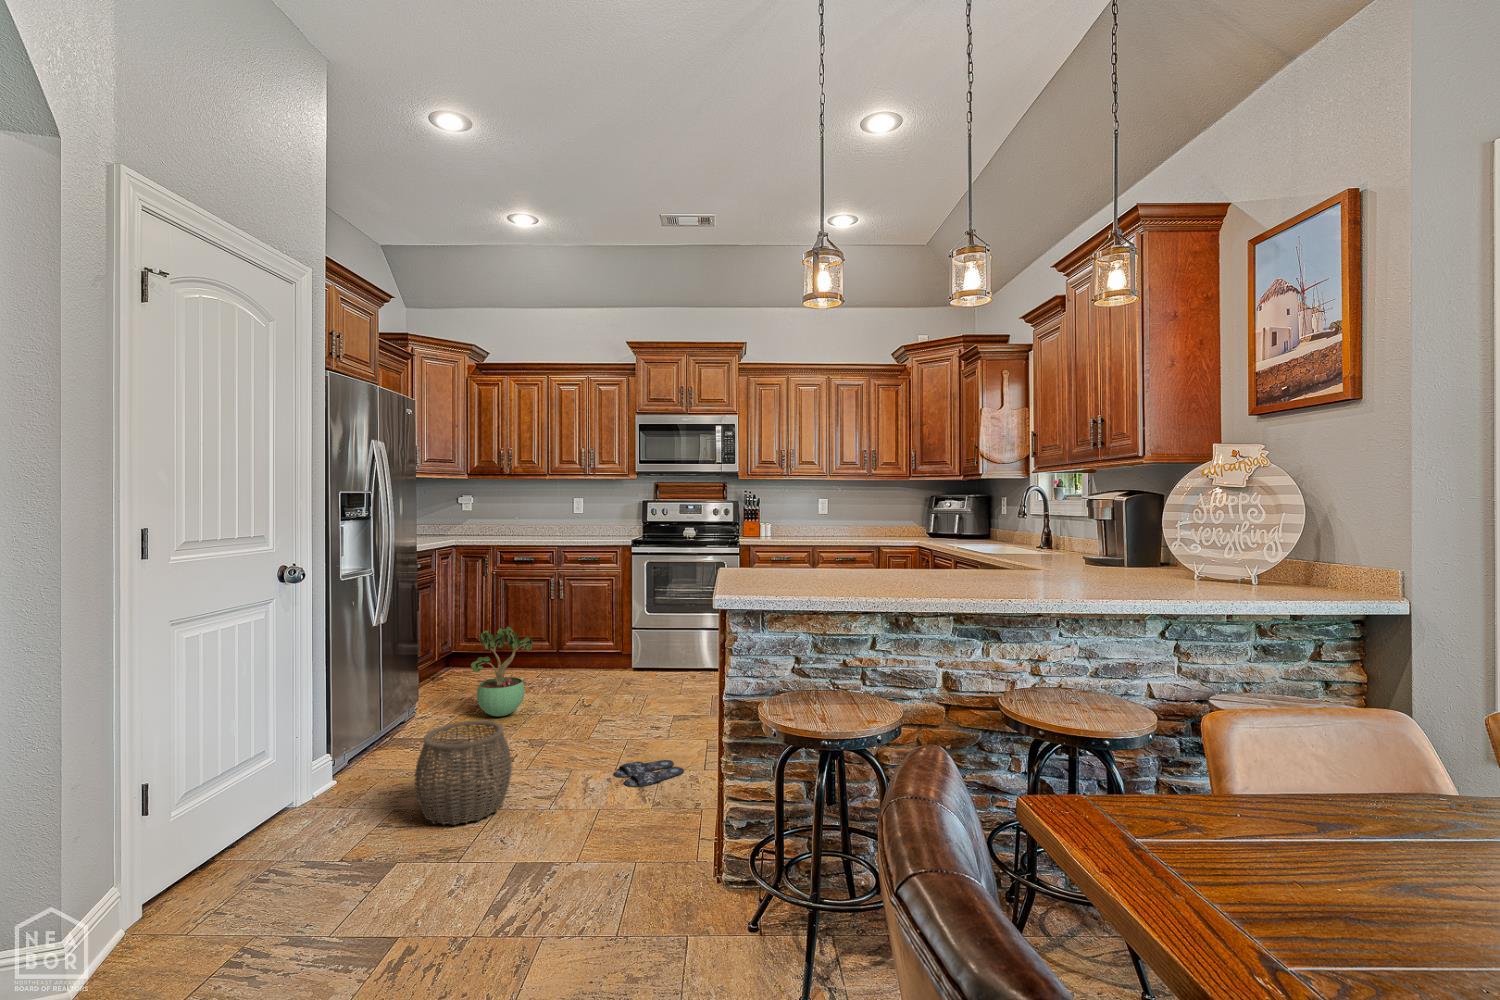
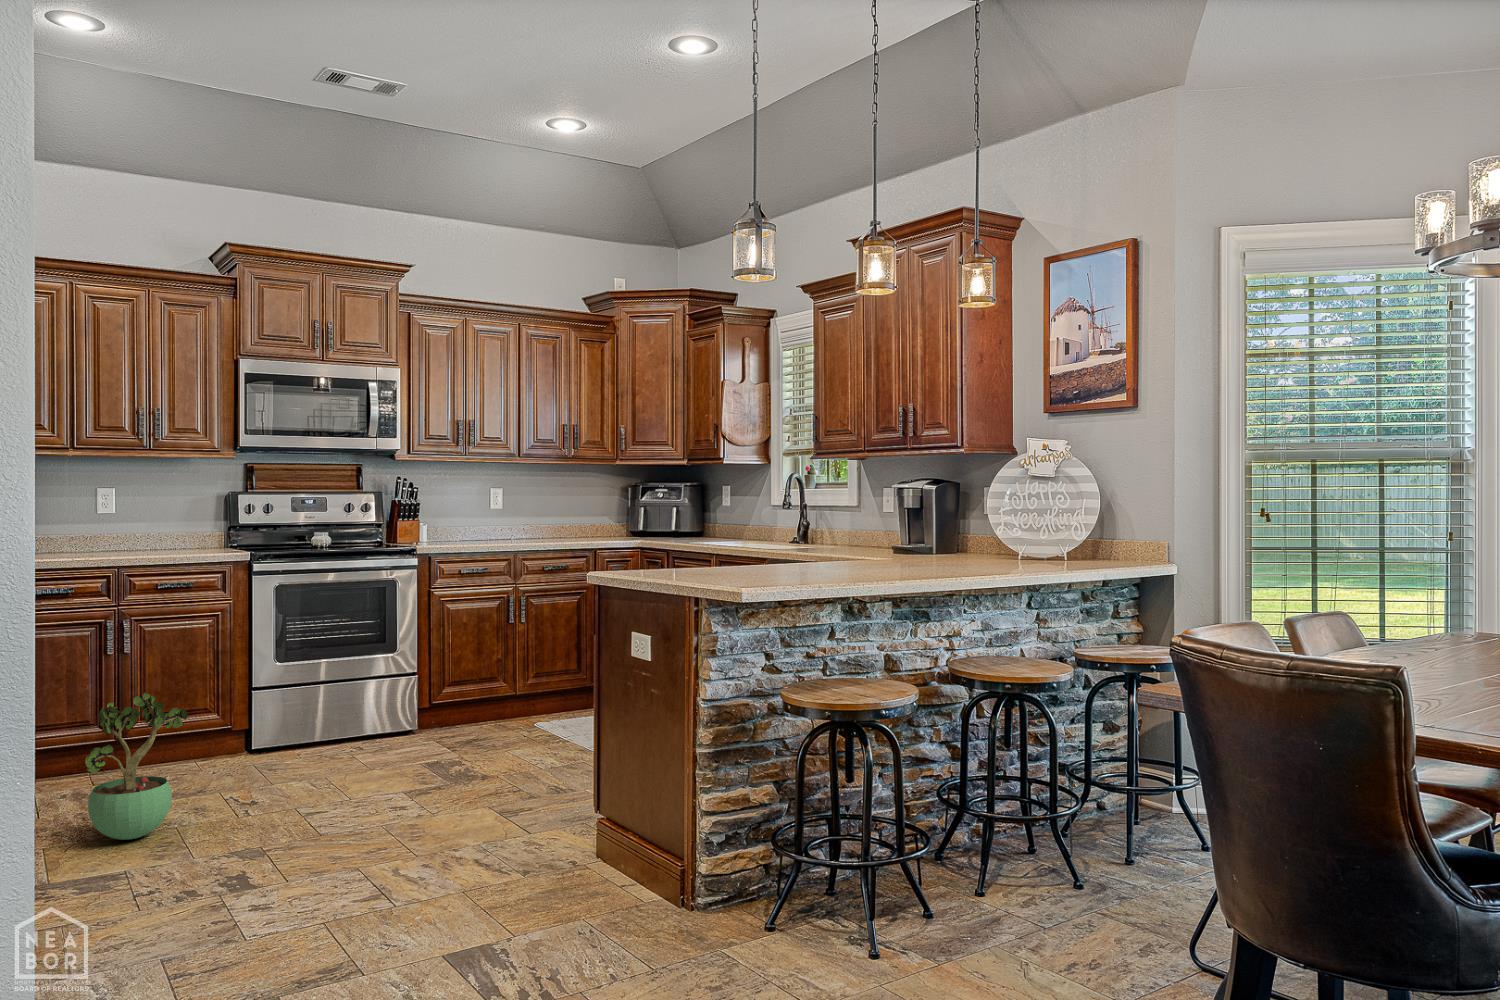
woven basket: present [414,720,512,825] -> none [214,806,357,952]
slippers: present [614,760,684,787] -> none [431,833,519,866]

